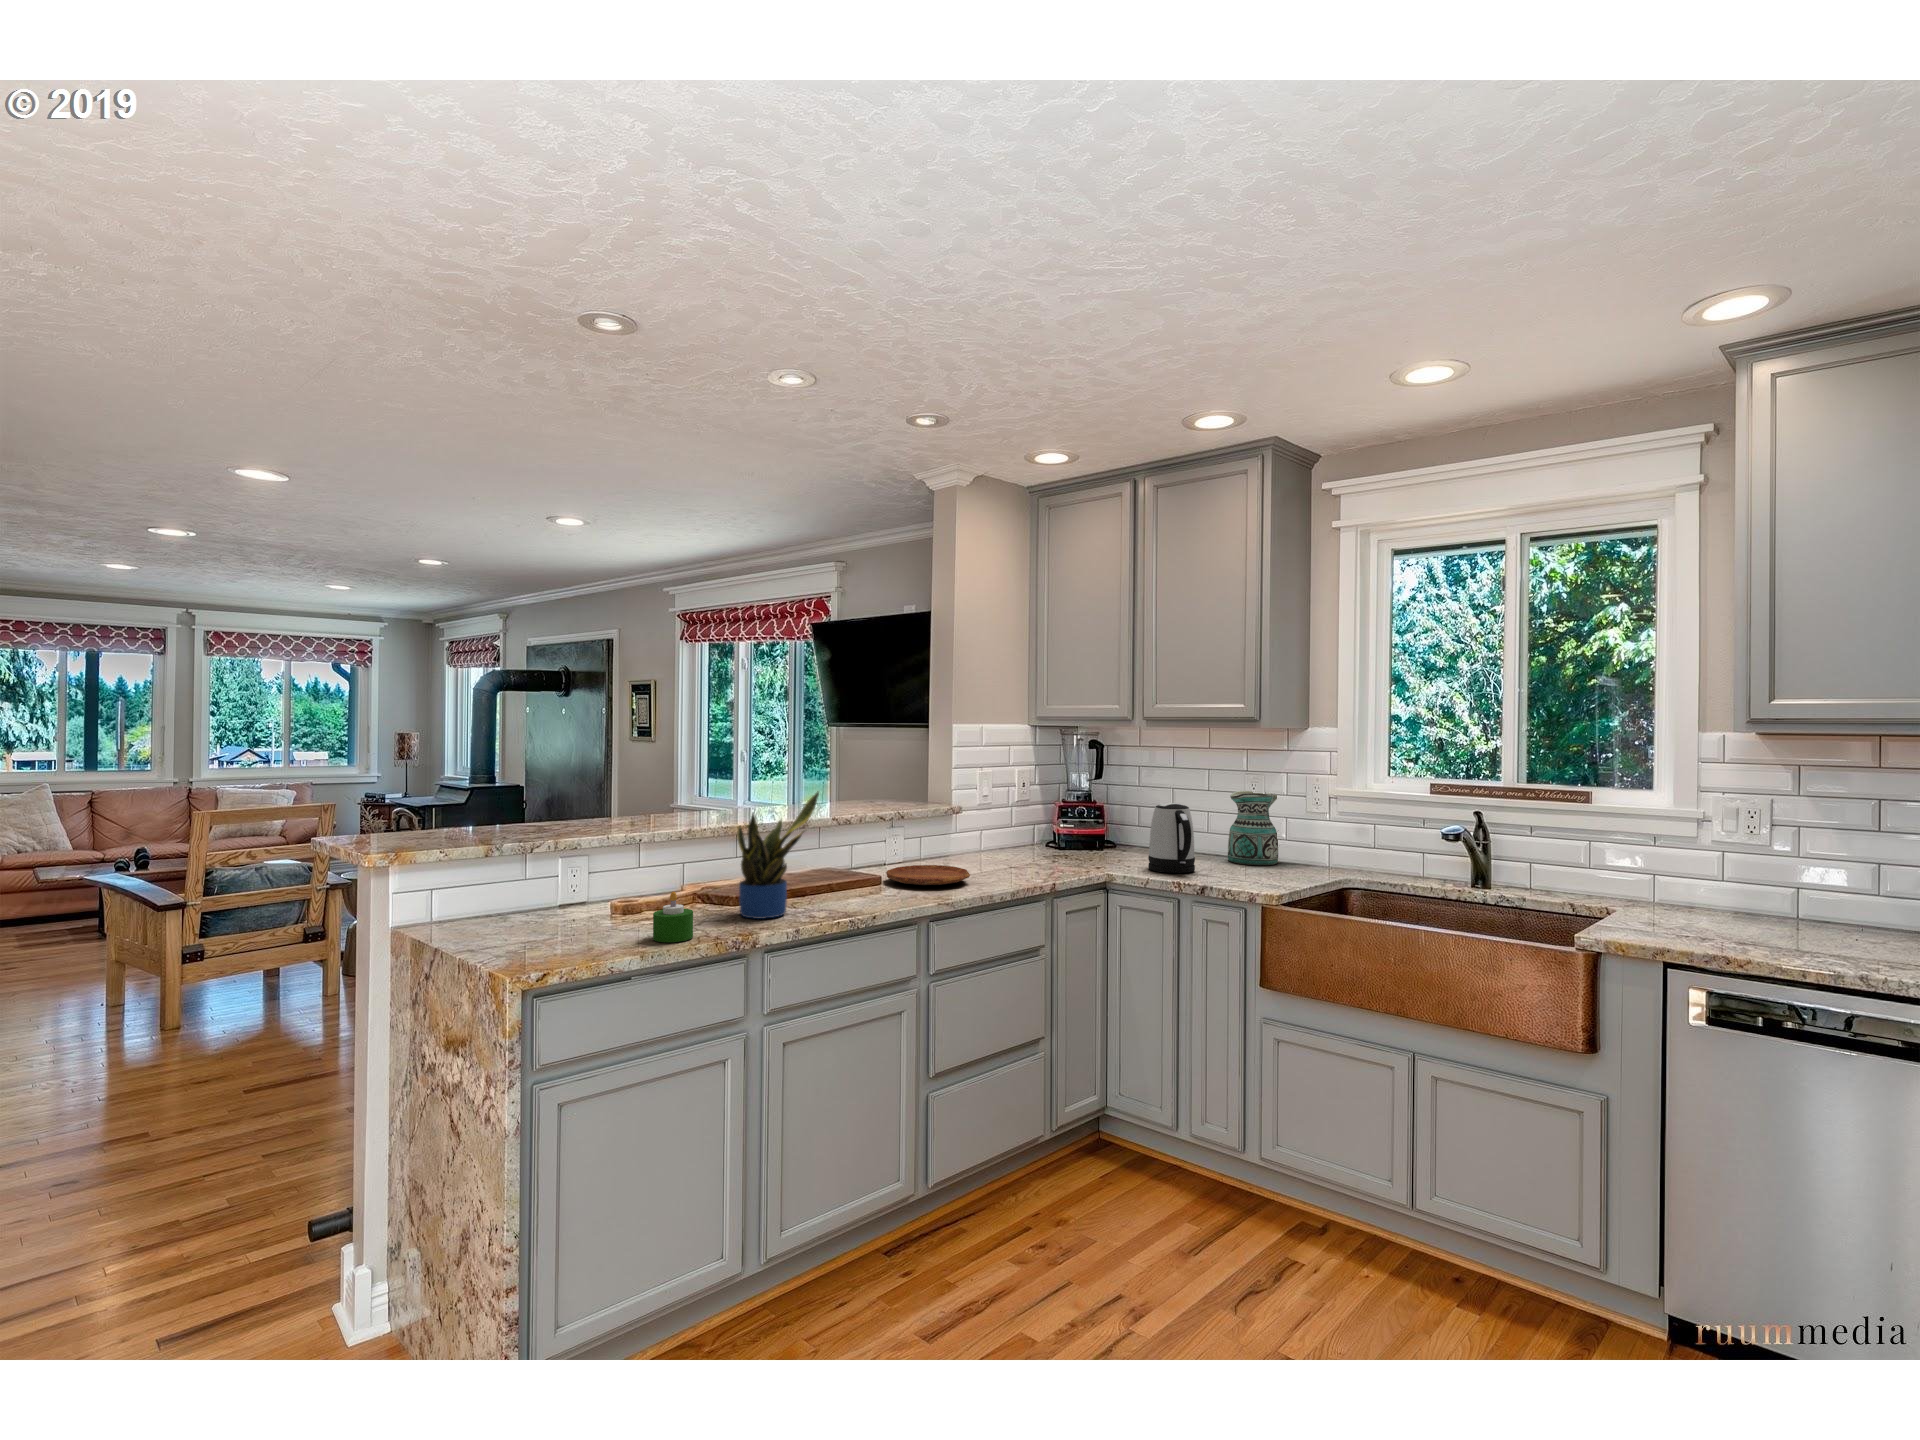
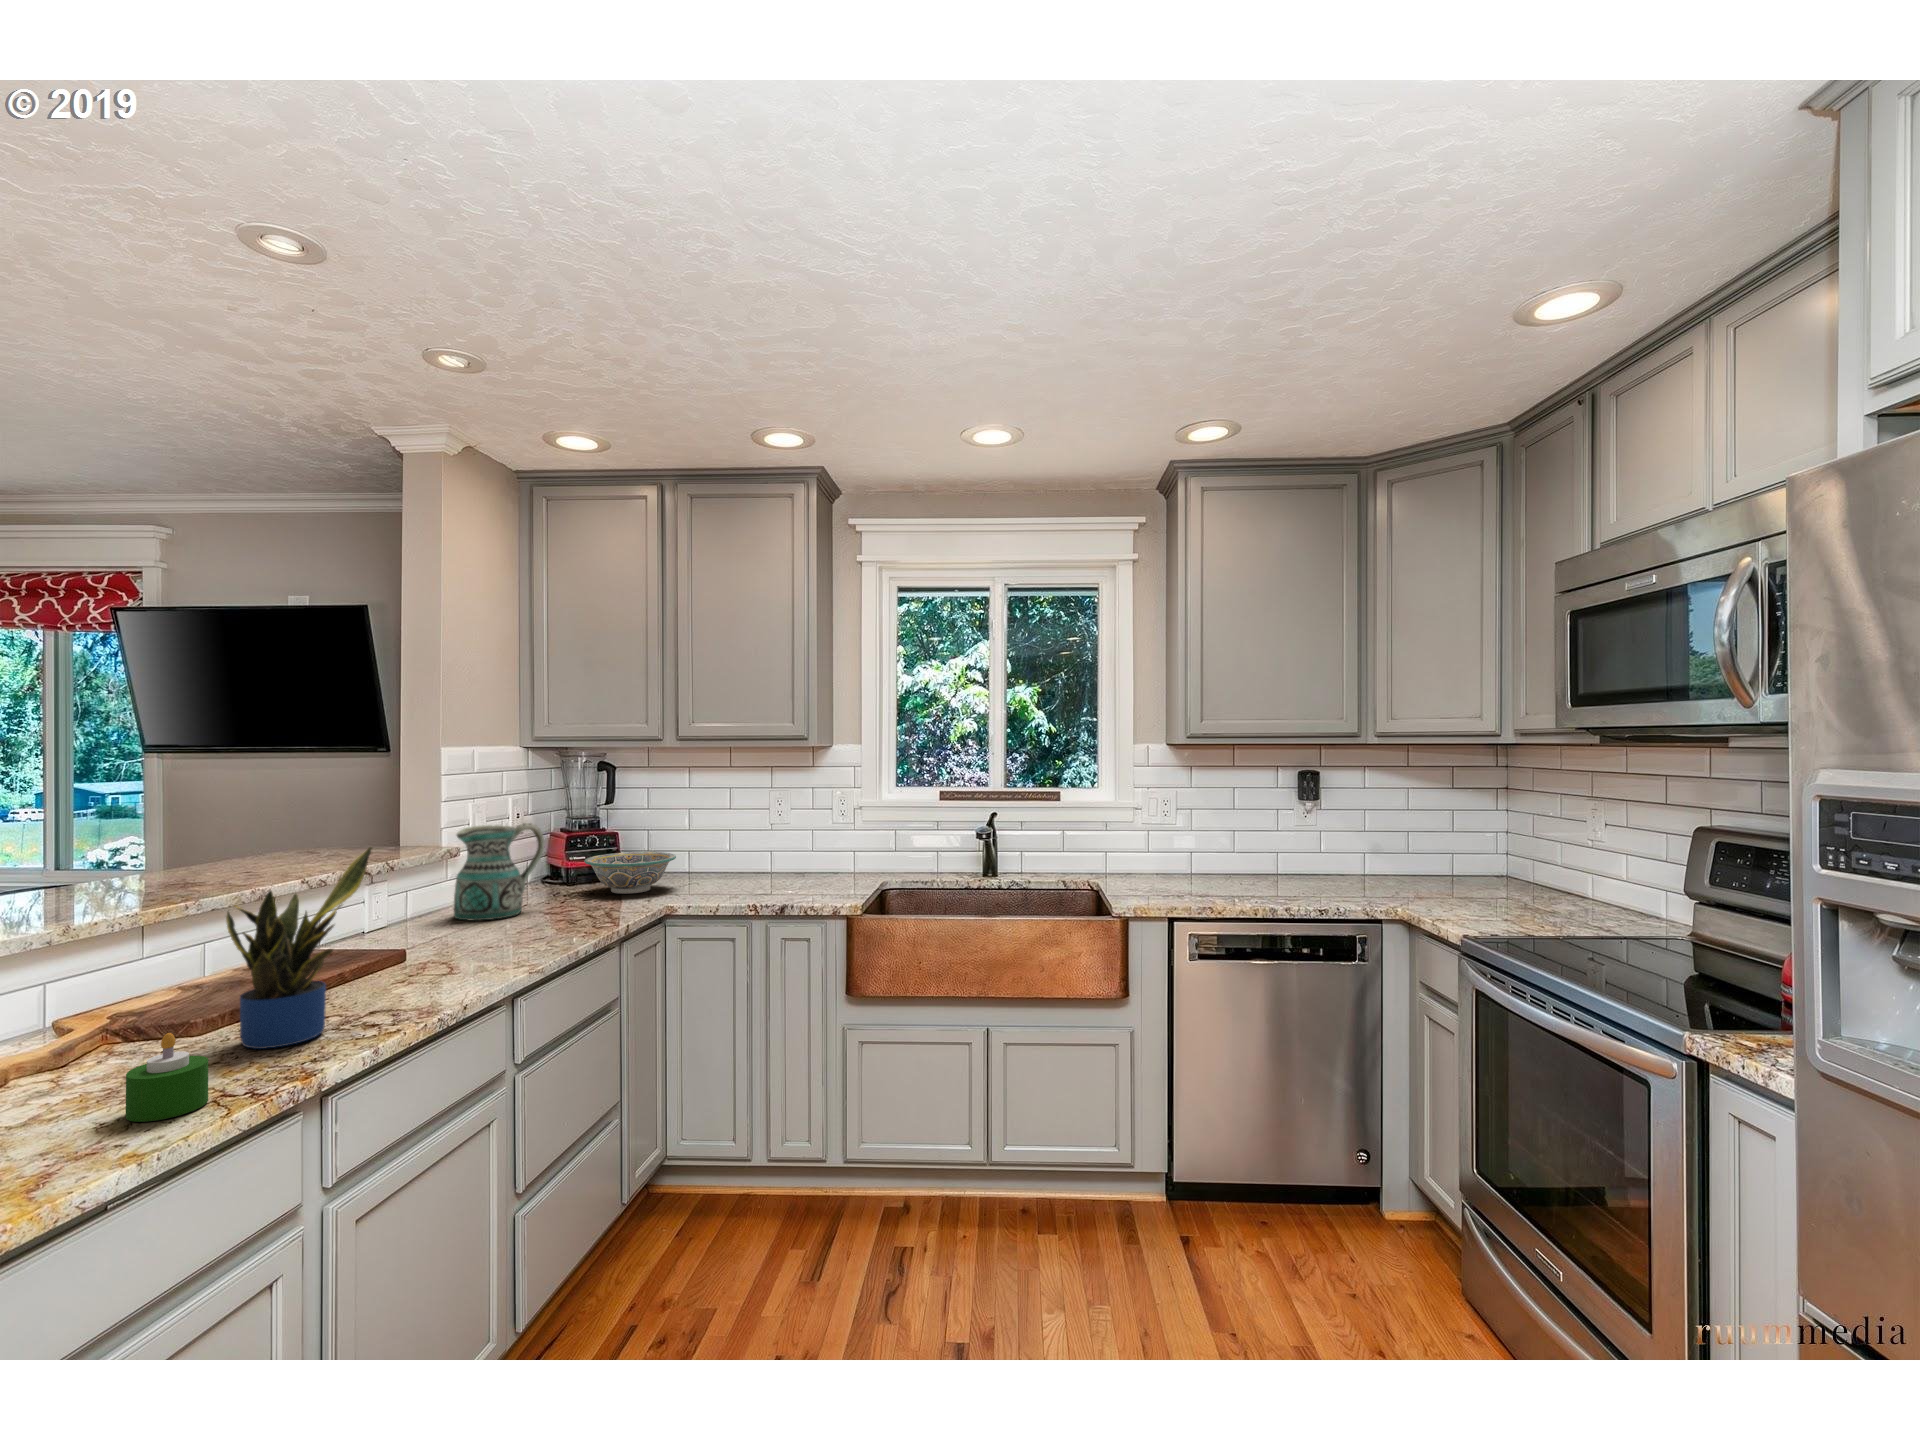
ceramic pitcher: present [1228,791,1278,865] -> present [454,823,544,921]
kettle: present [1148,803,1195,873] -> none [701,825,754,899]
bowl: none [1060,822,1138,859] -> present [584,852,676,894]
tray: present [886,865,970,885] -> none [408,926,531,957]

